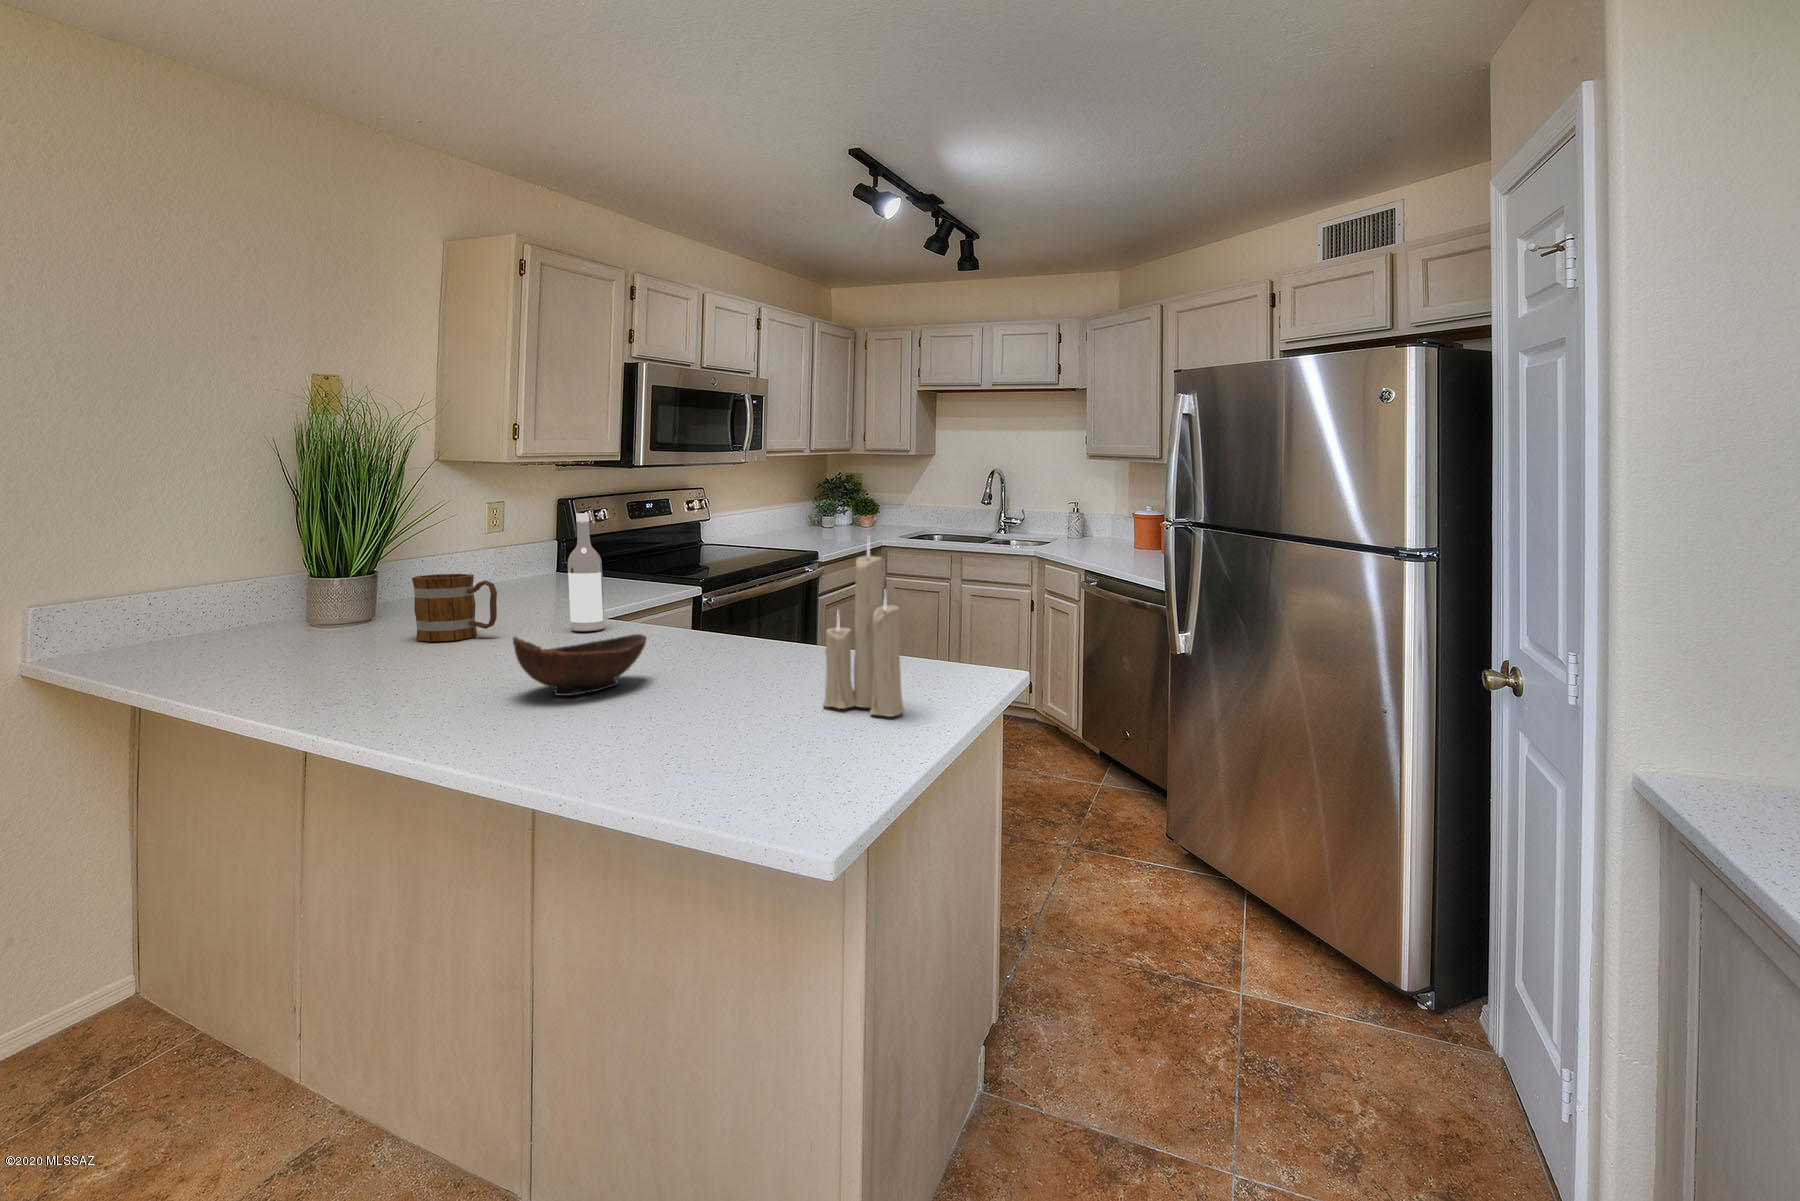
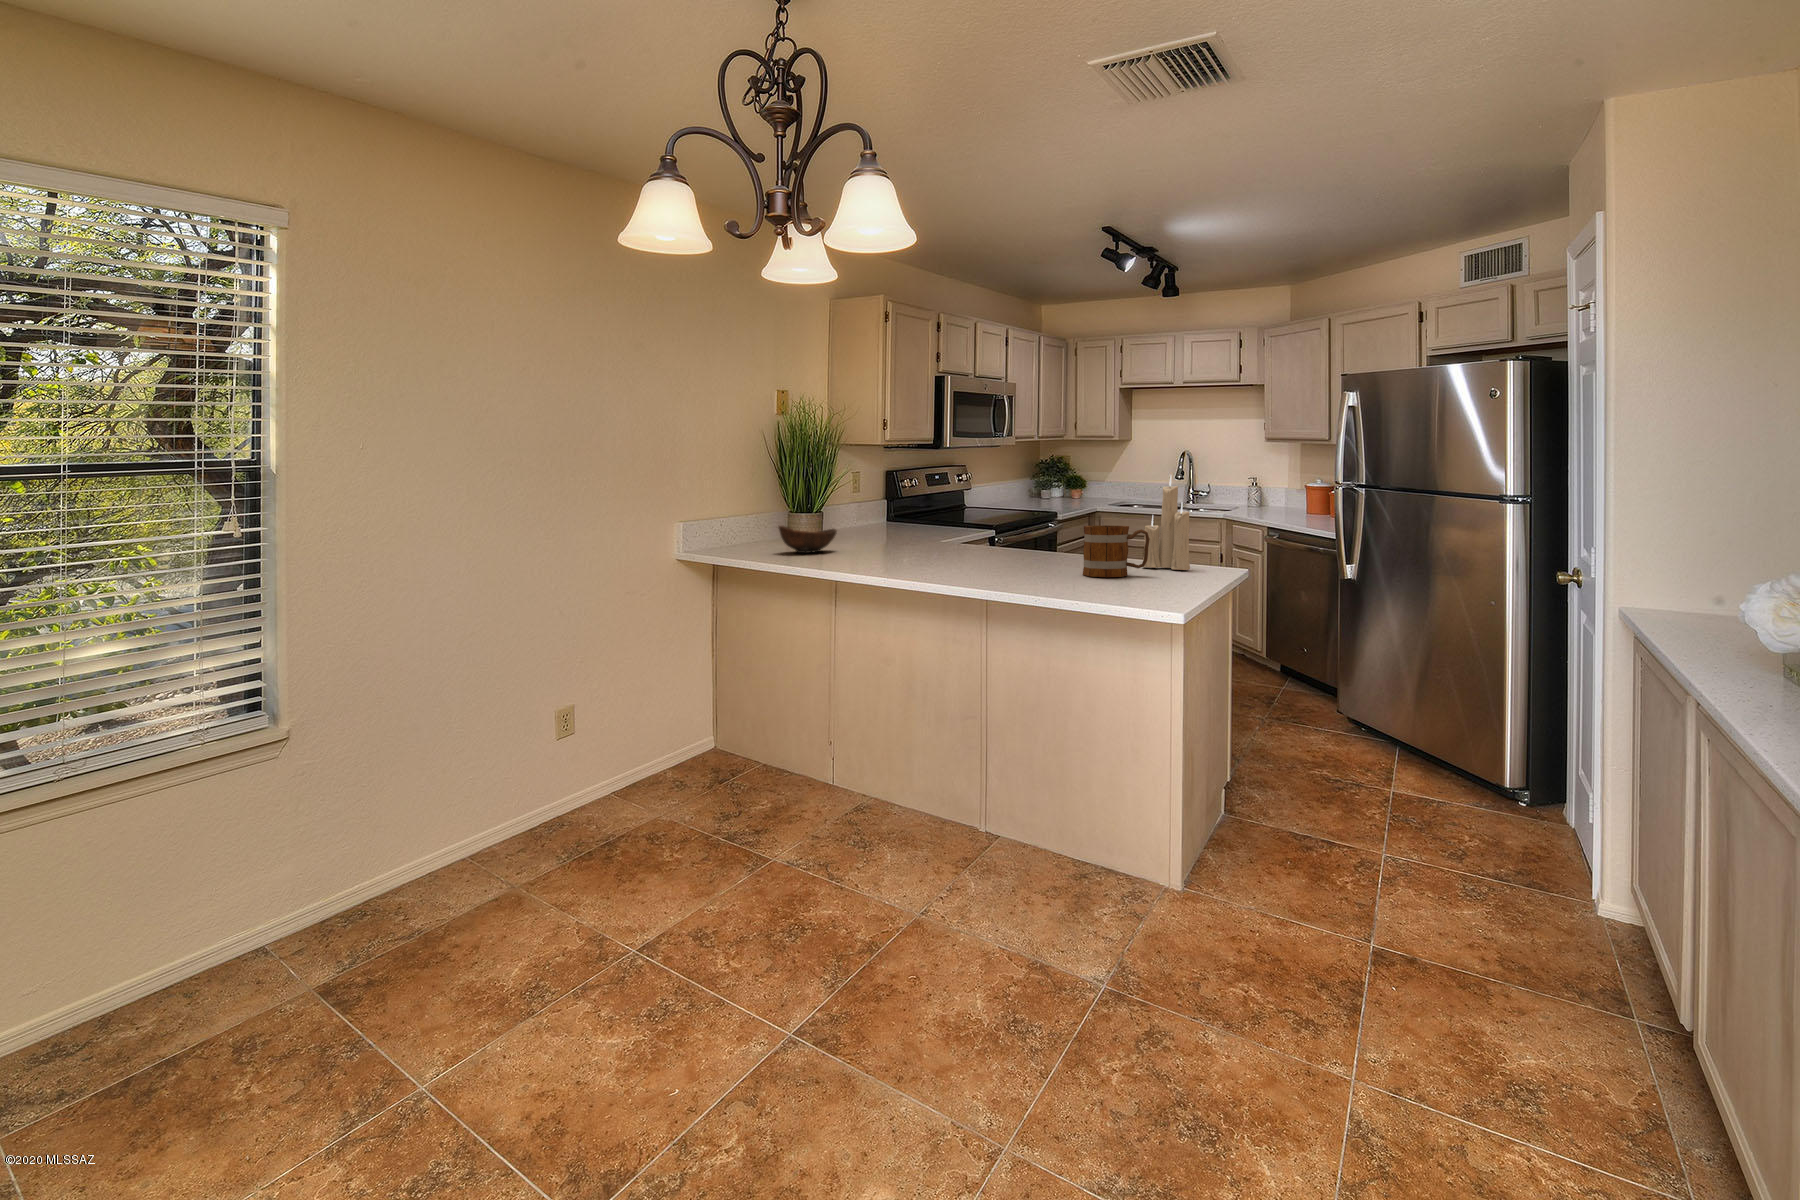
wine bottle: present [568,513,605,632] -> none [947,474,967,546]
mug: present [412,574,497,642] -> present [1083,525,1150,577]
bowl: present [513,634,647,696] -> present [779,526,837,553]

